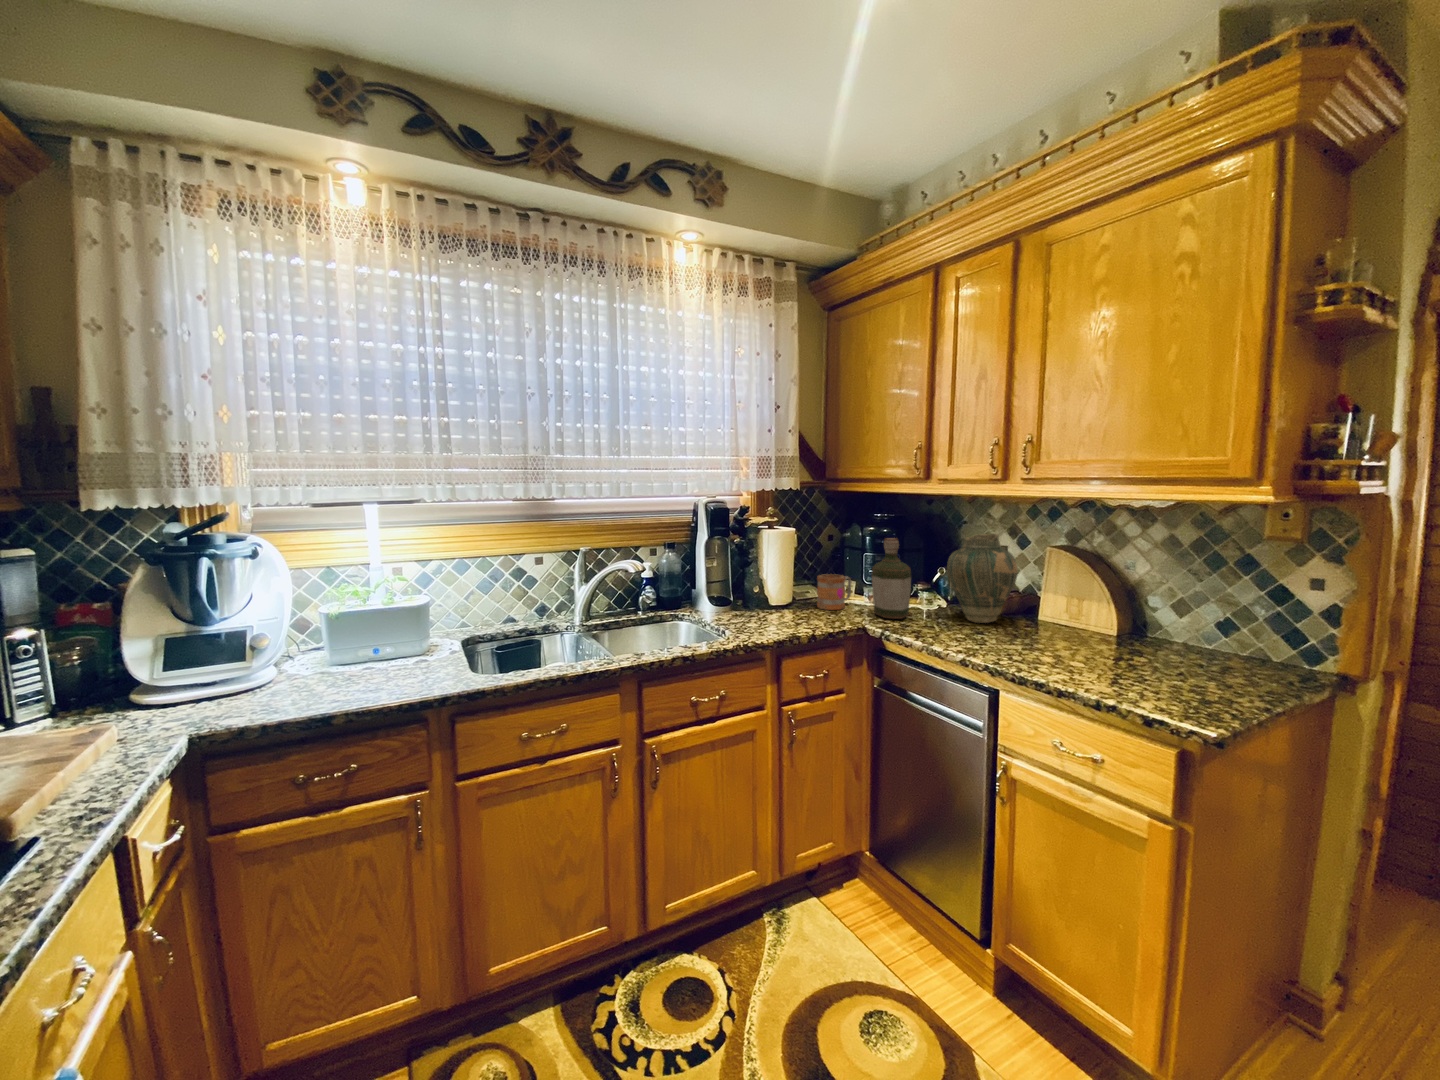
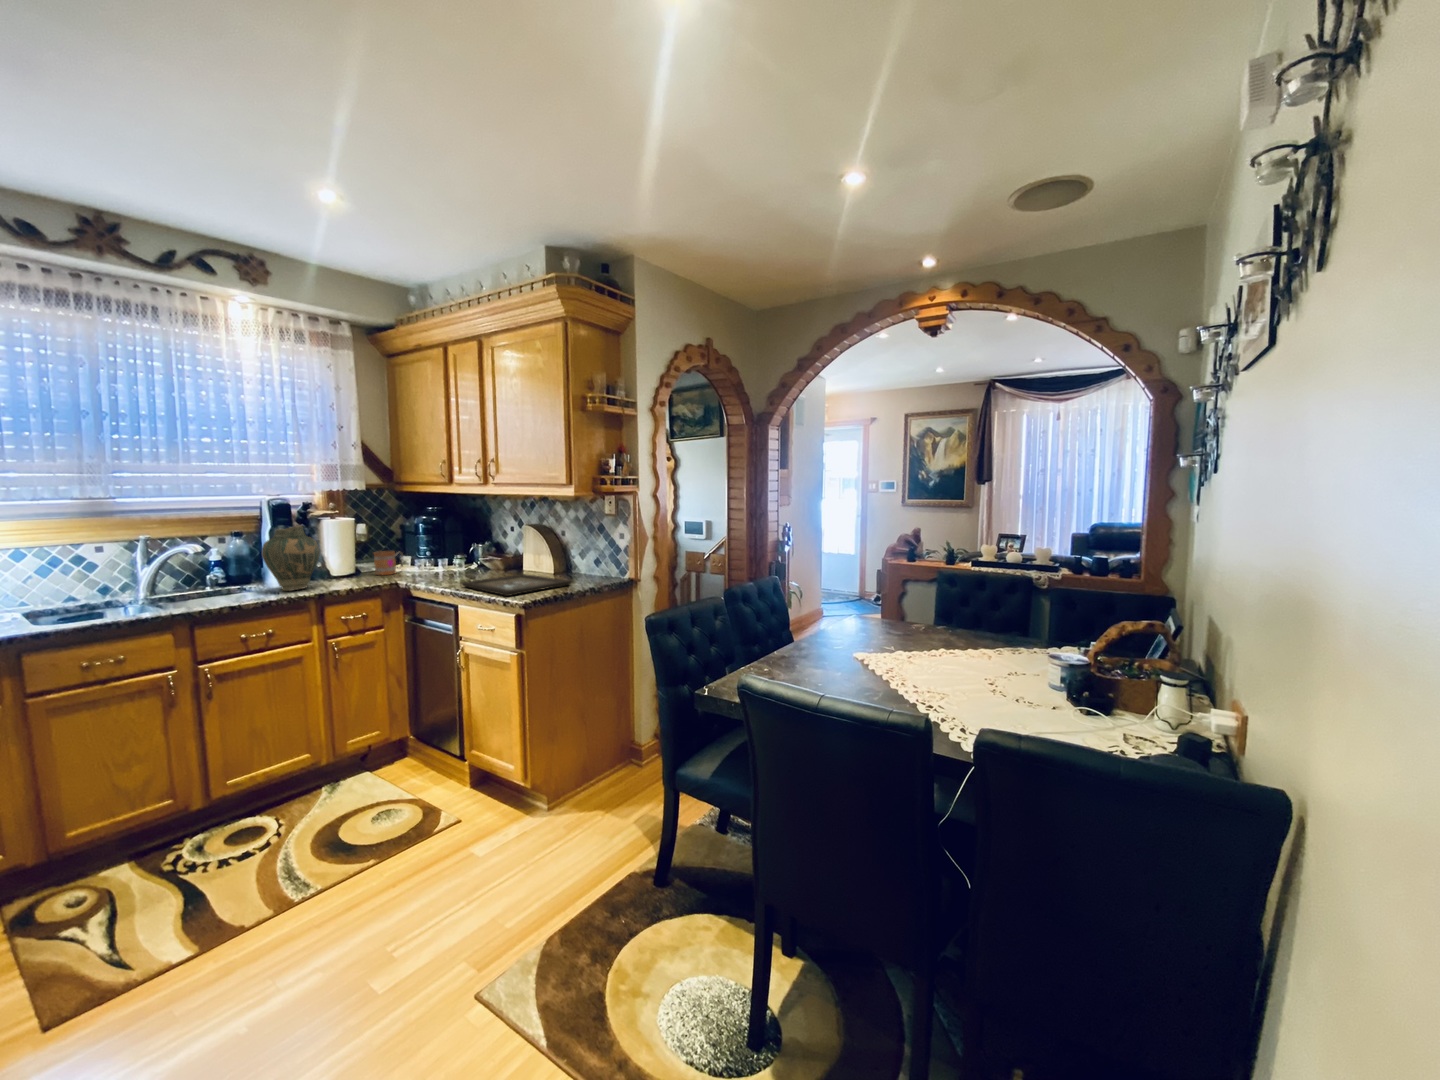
vase: present [947,534,1018,623] -> present [262,526,320,591]
bottle: present [872,538,911,619] -> none [409,523,436,576]
tray: none [996,634,1232,700] -> present [462,574,571,596]

